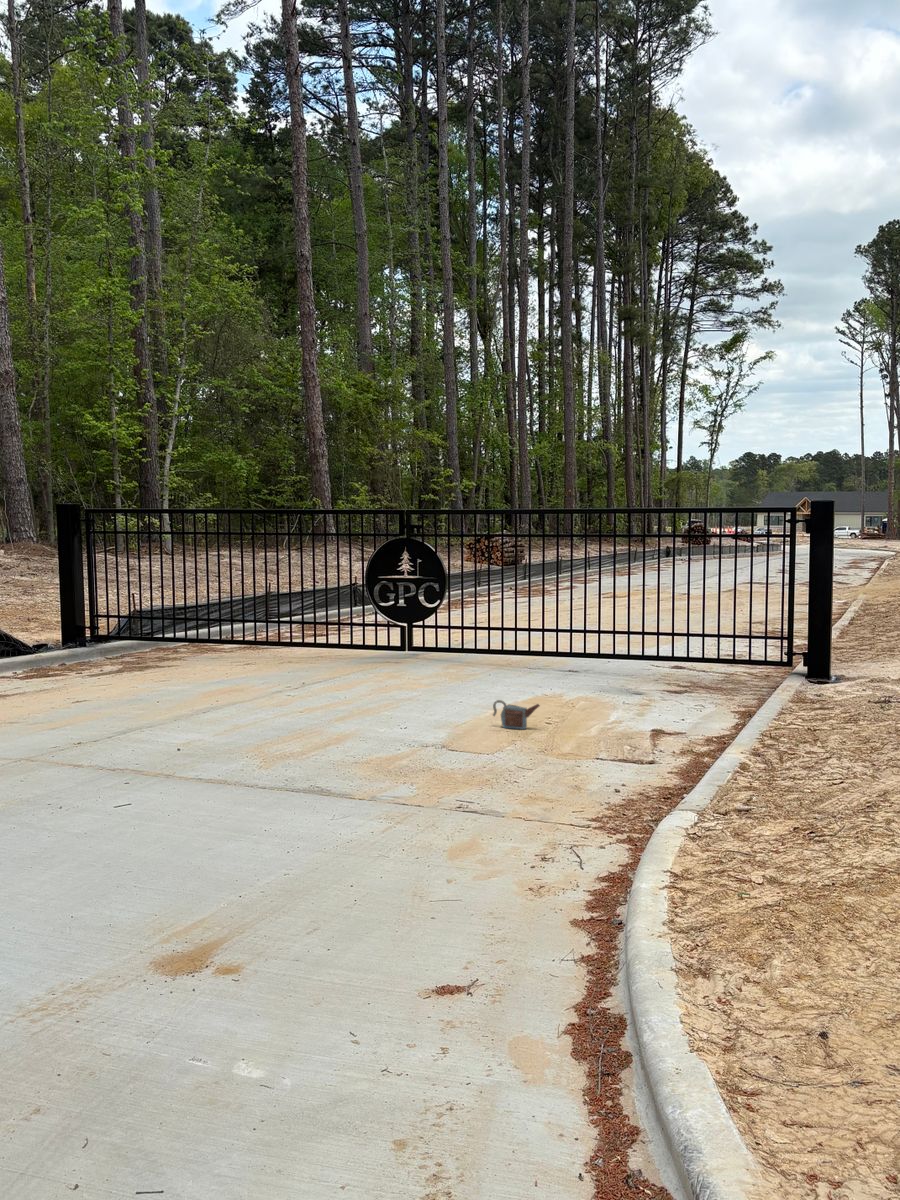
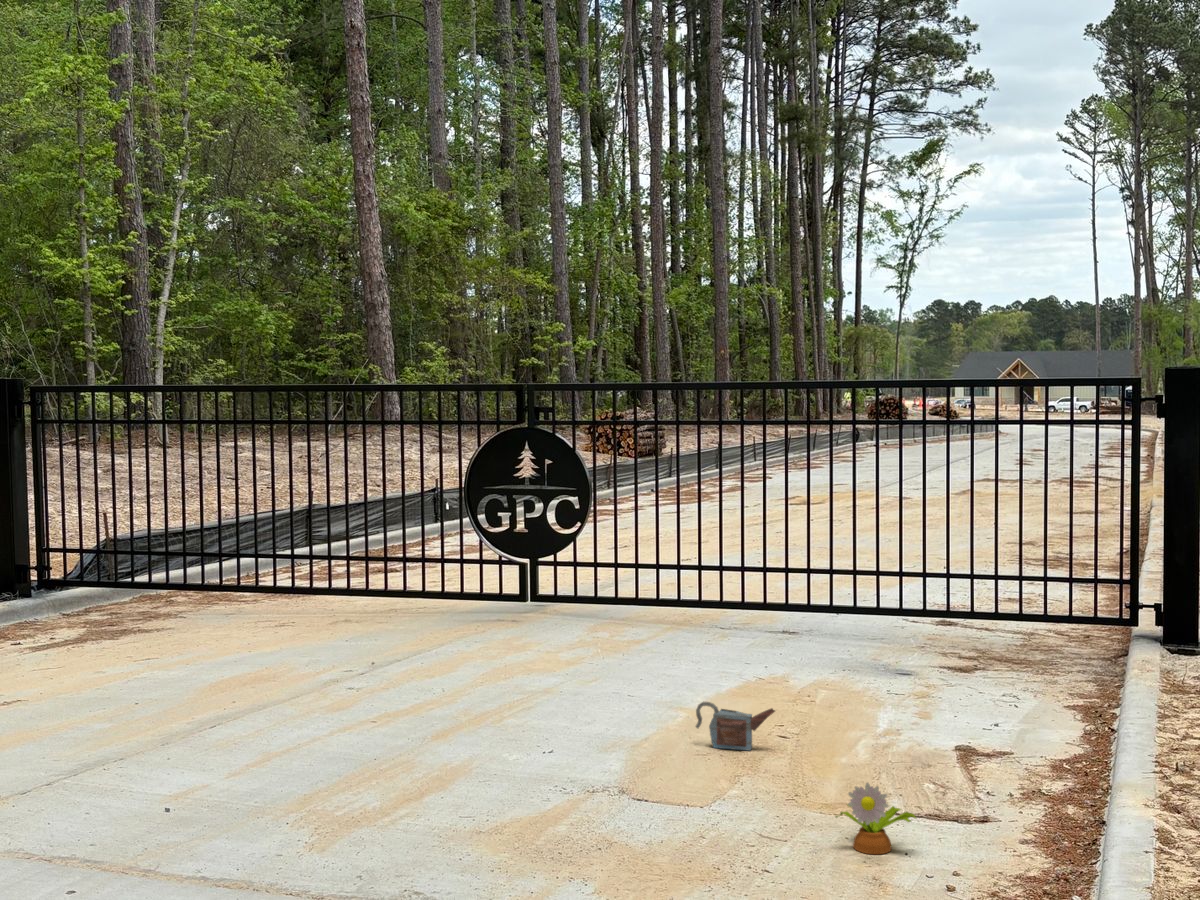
decorative plant: none [557,734,604,776] -> present [836,783,916,854]

